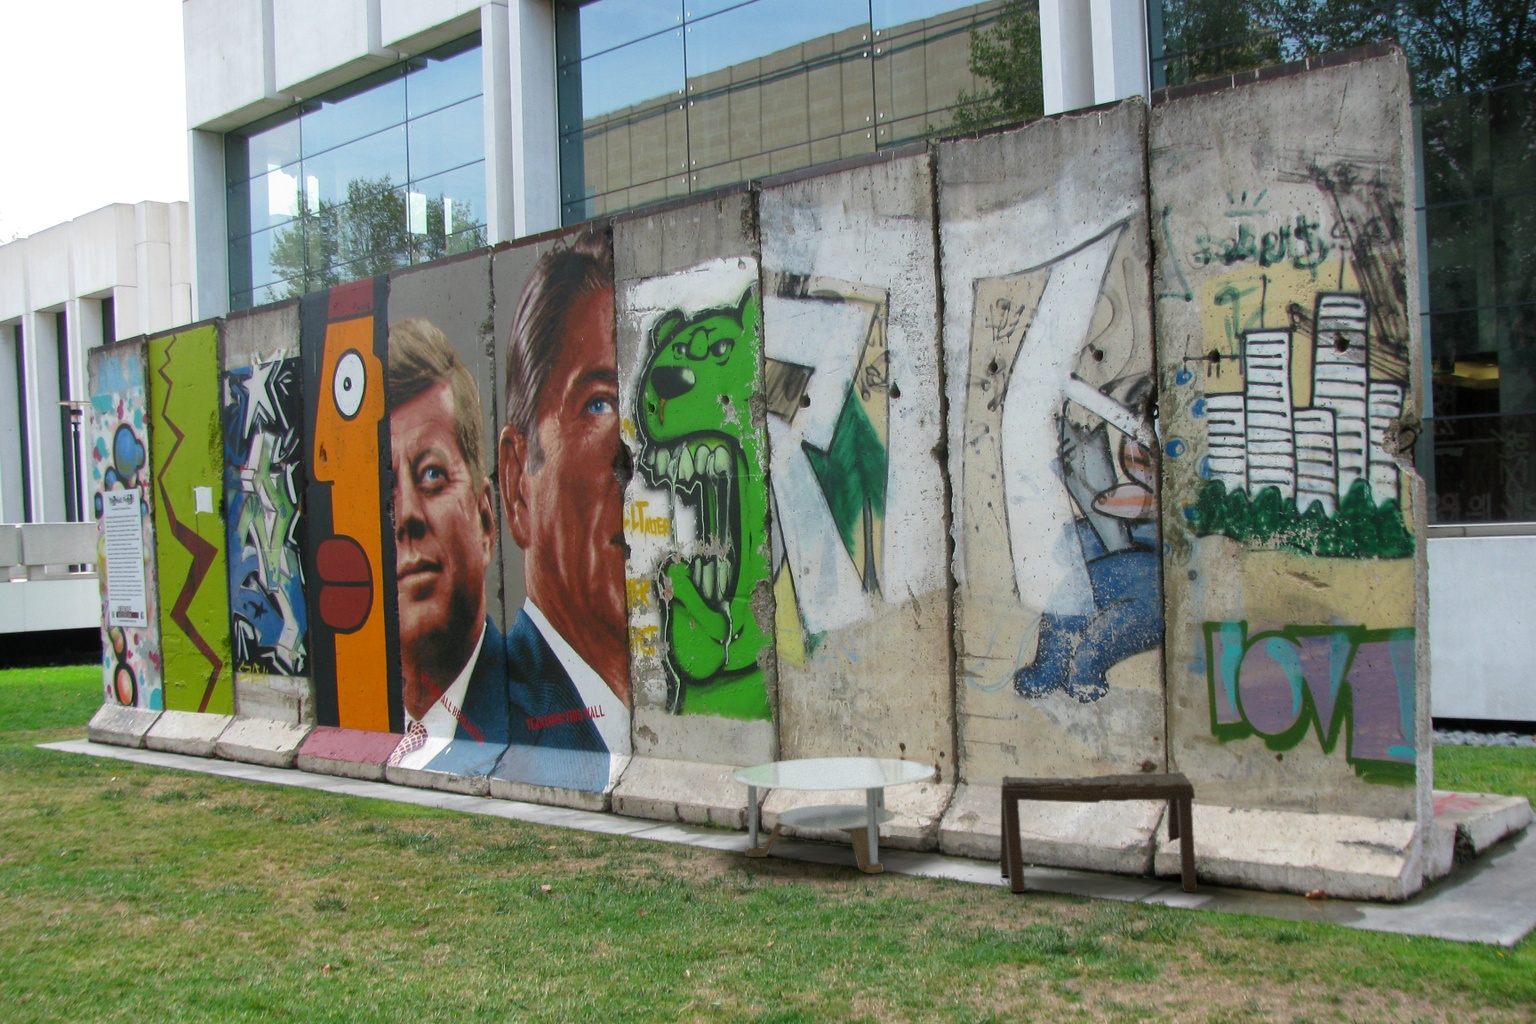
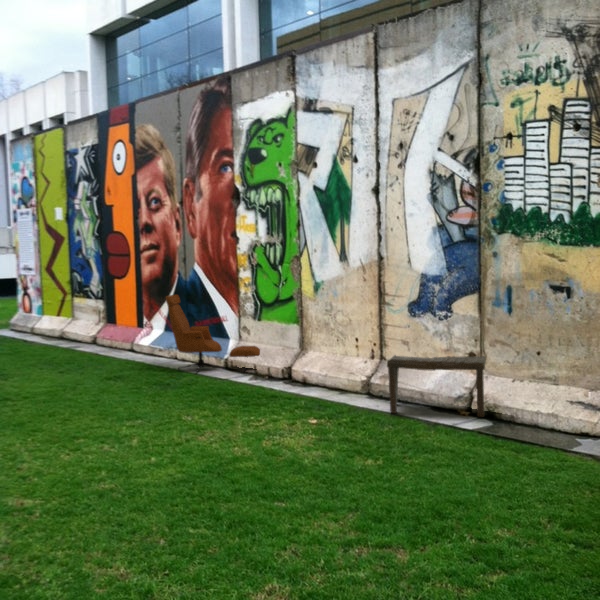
lounge chair: none [489,663,693,829] -> present [166,295,260,373]
round table: present [733,757,935,873] -> none [267,344,367,401]

